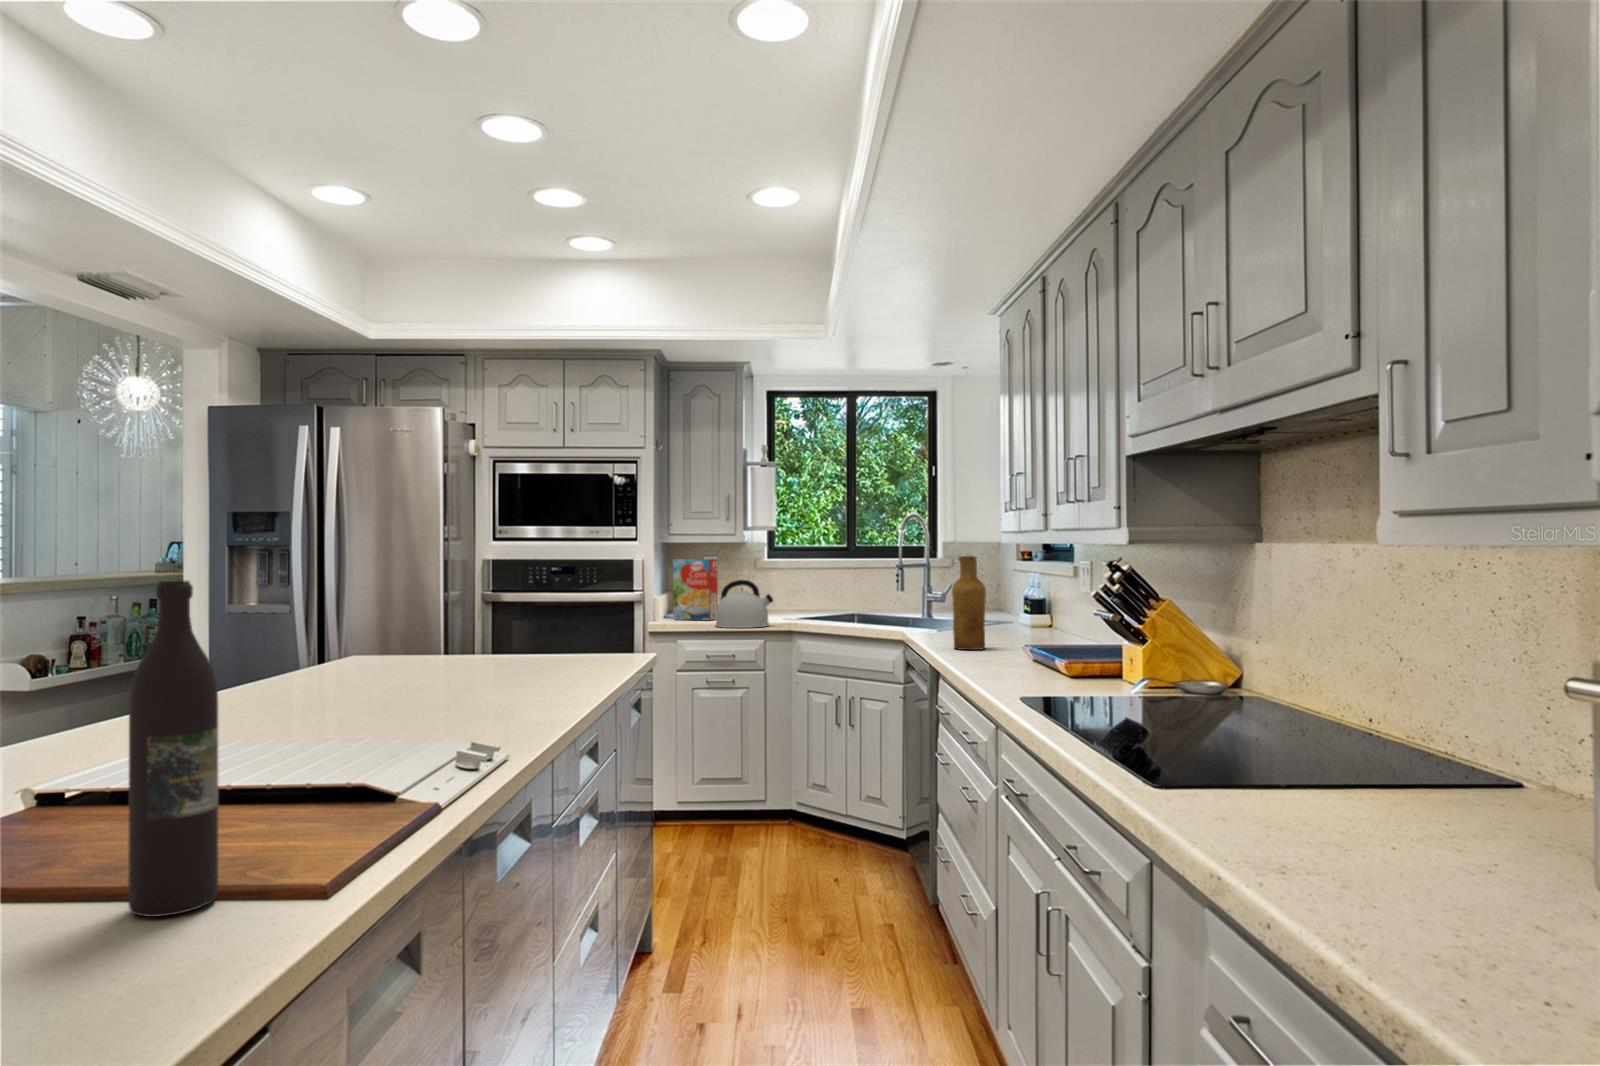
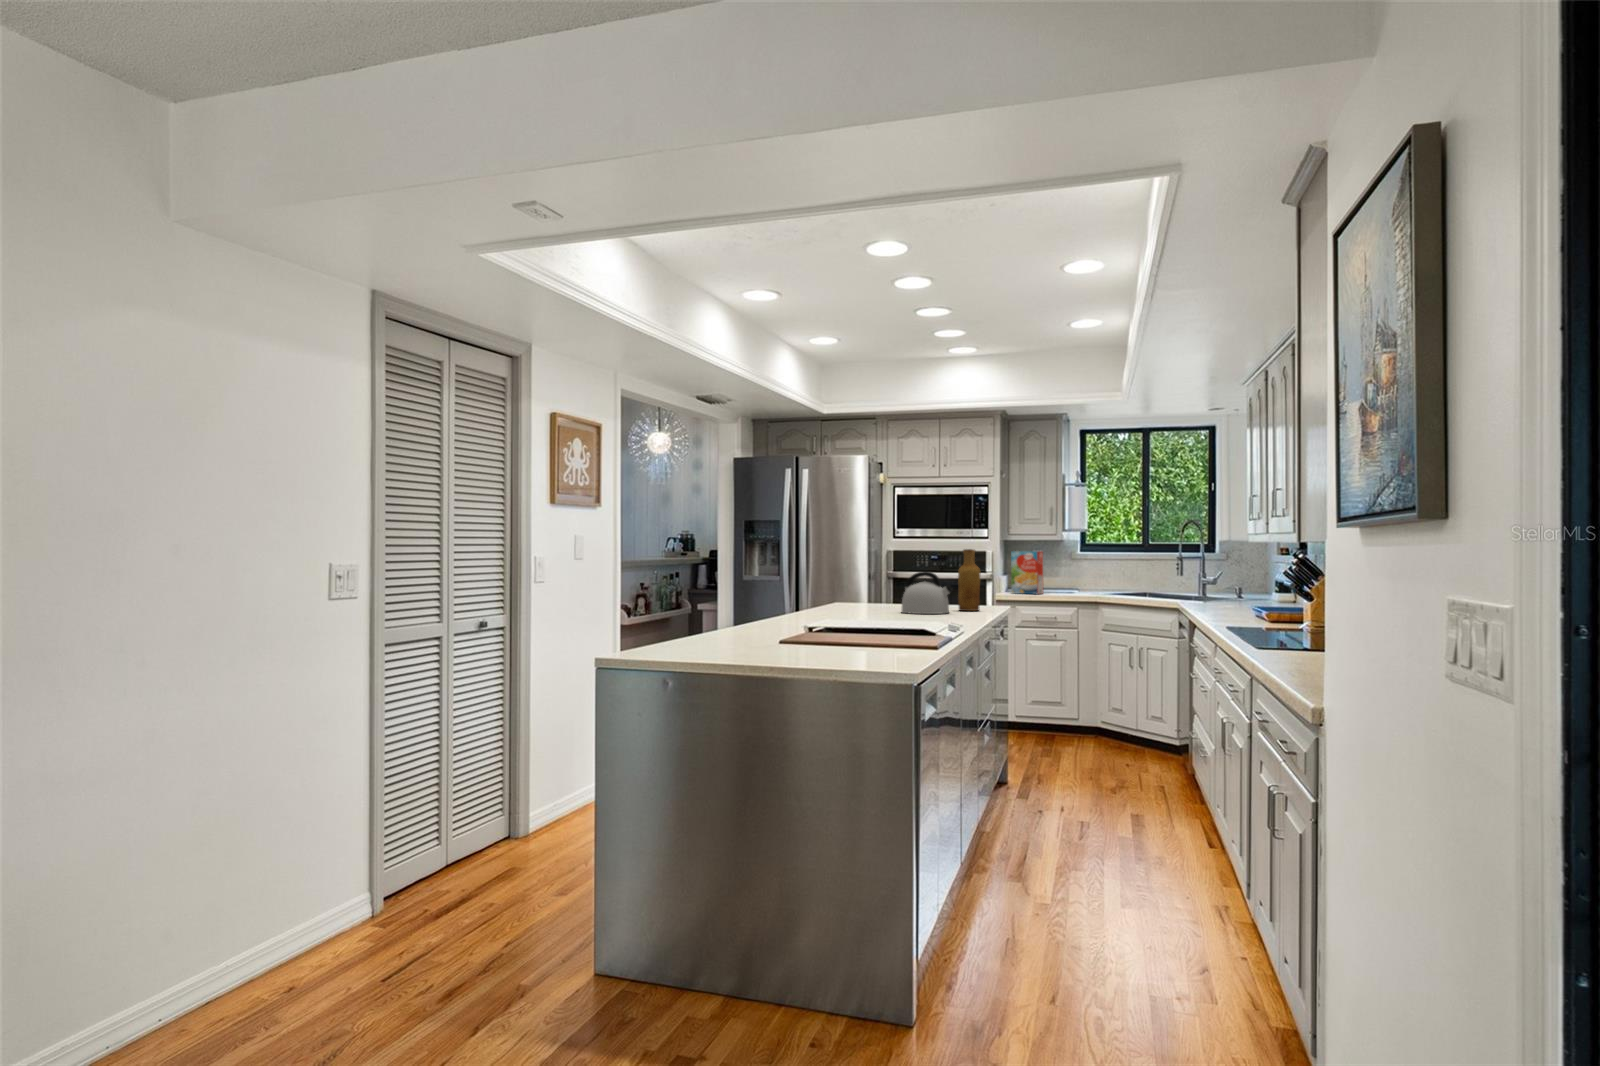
vase: present [952,556,986,650] -> present [958,549,981,611]
wine bottle: present [128,580,218,917] -> none [873,551,897,654]
kettle: present [716,580,773,628] -> present [902,571,953,614]

